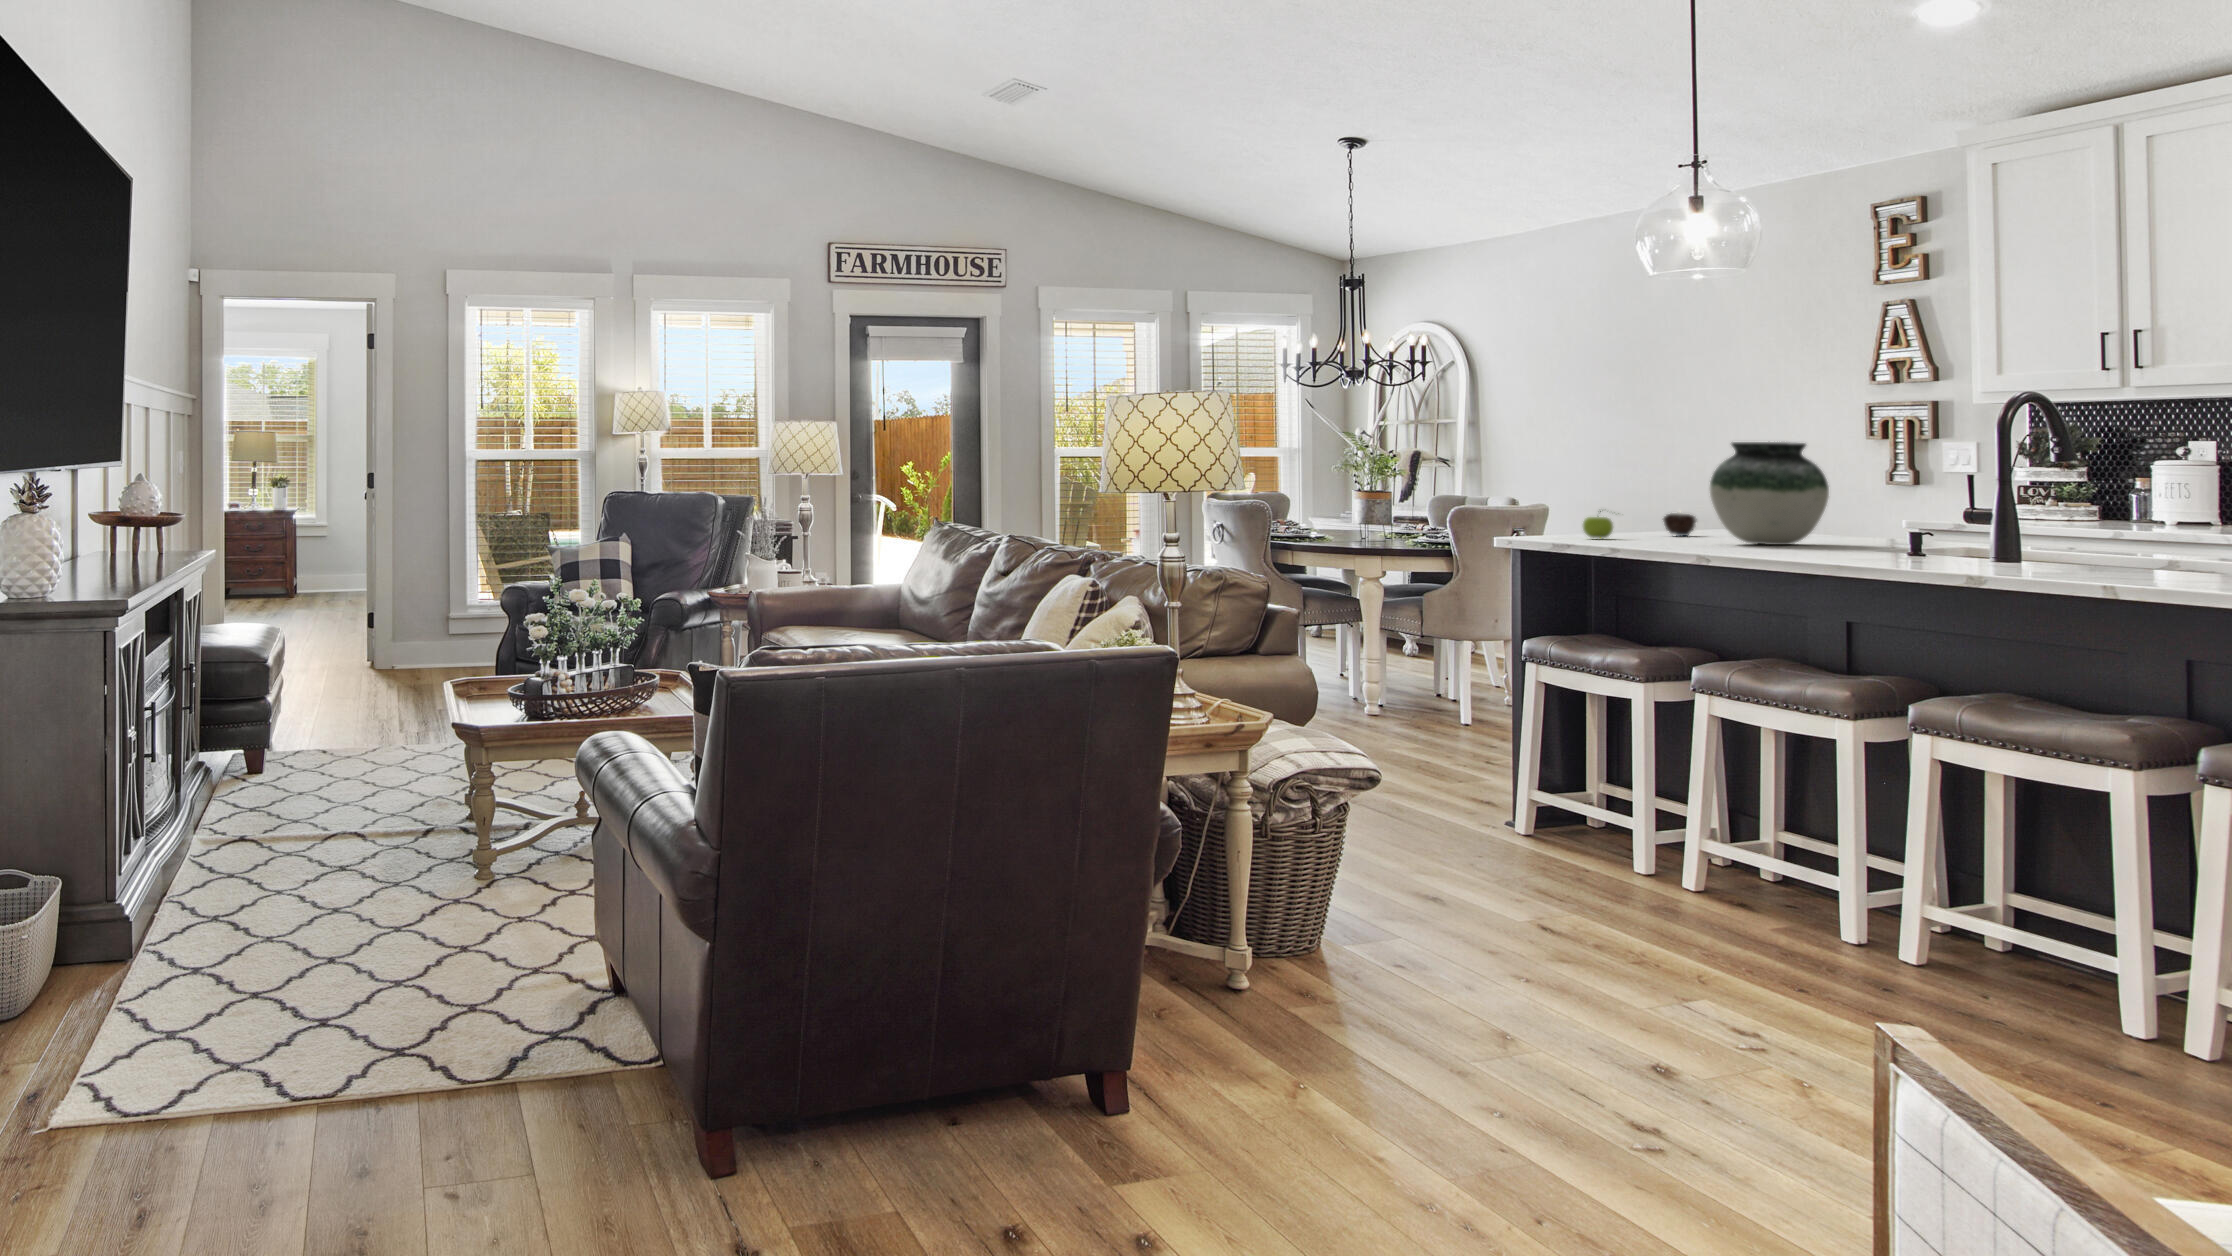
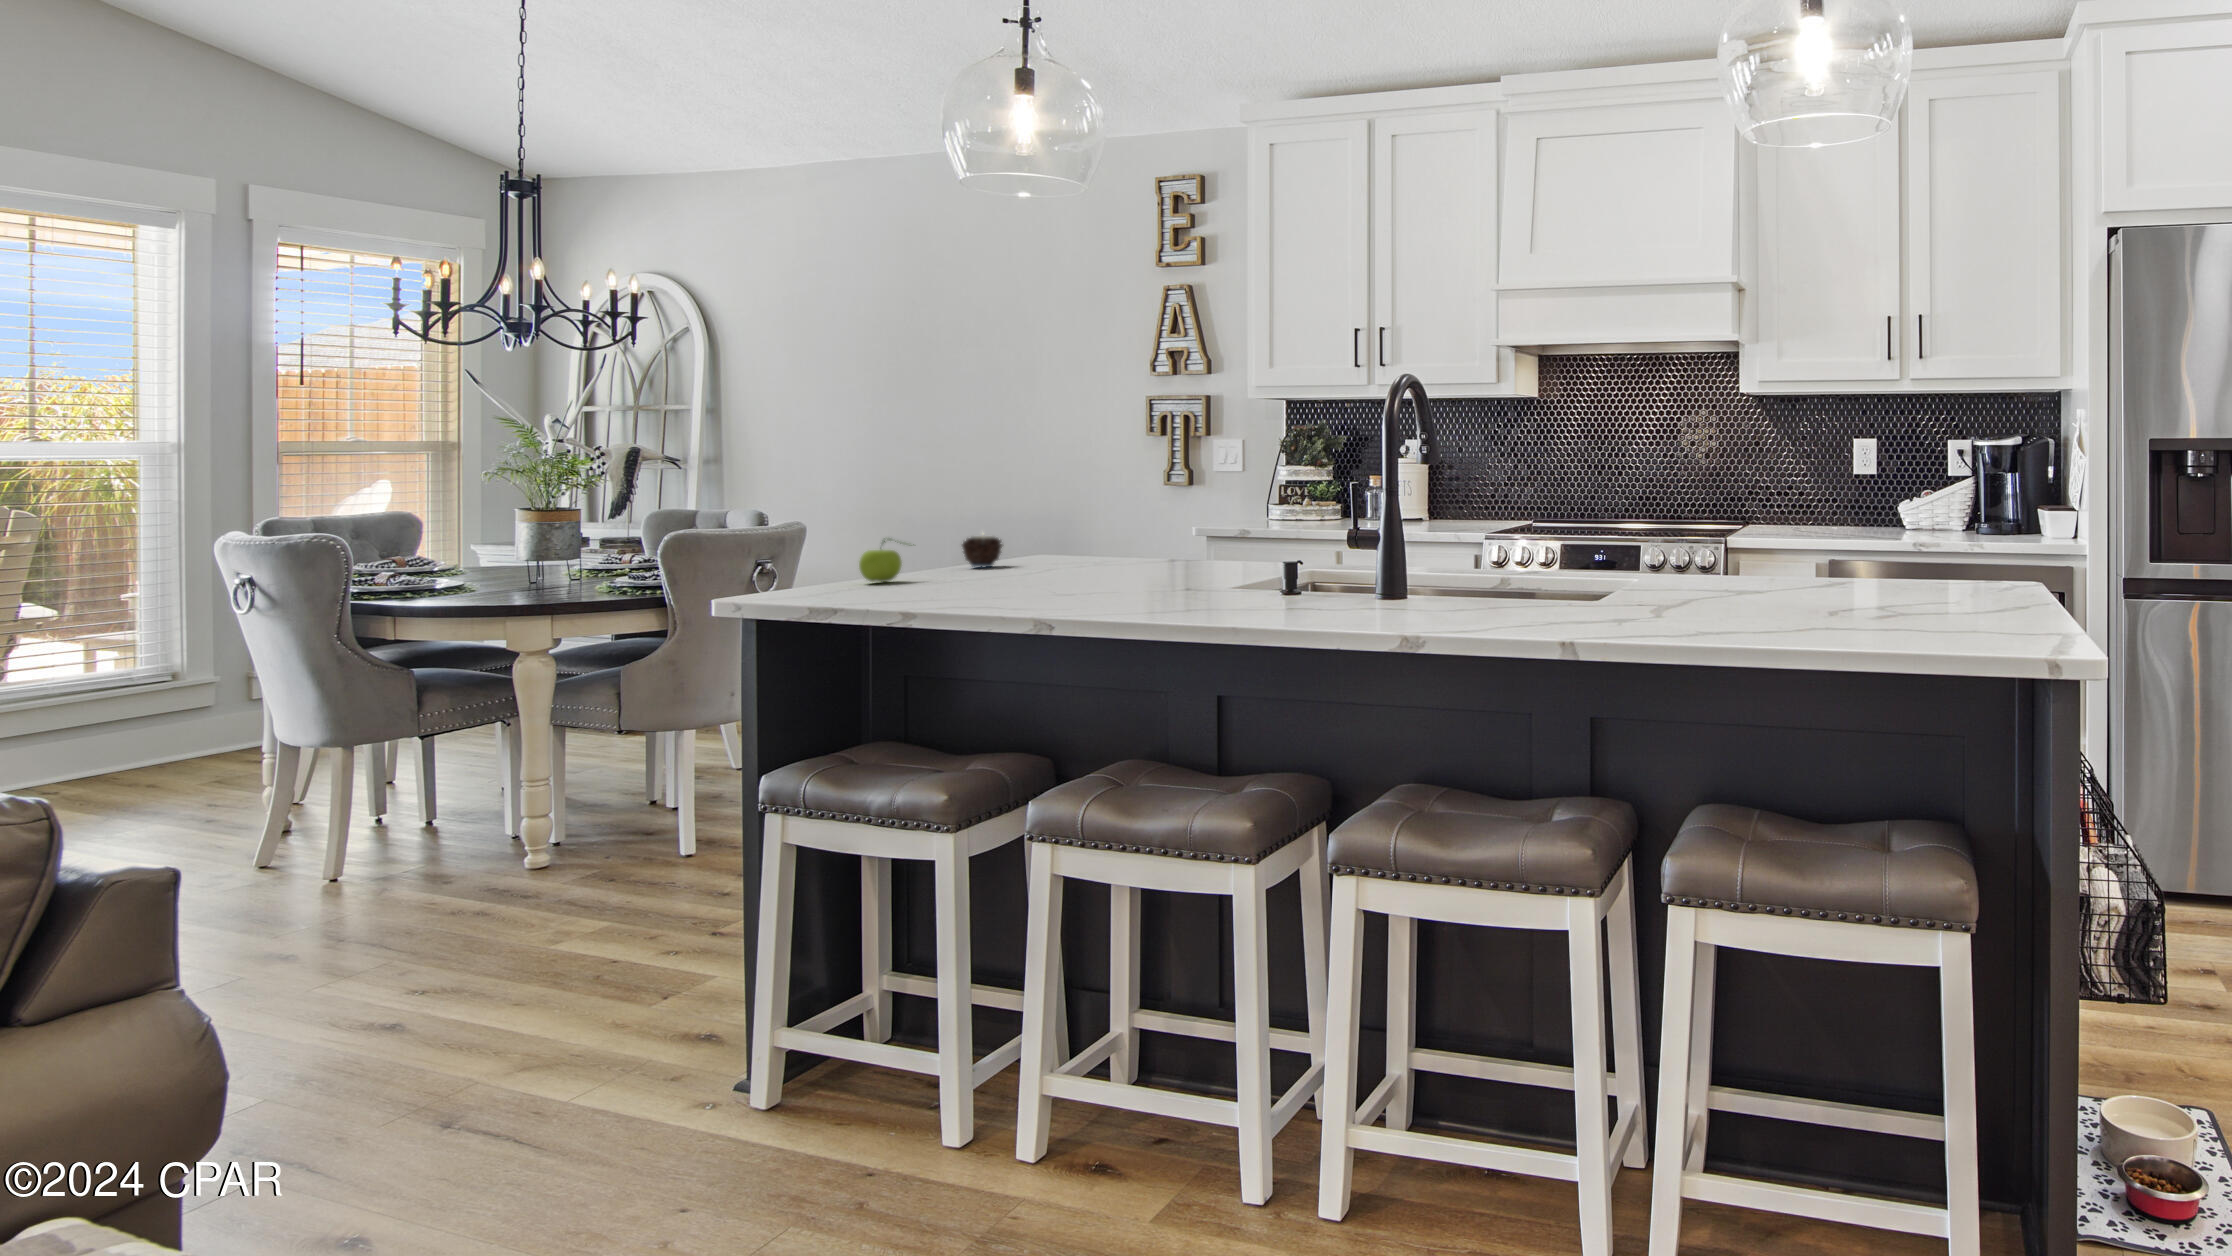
vase: present [1710,442,1829,545] -> none [1039,440,1177,585]

